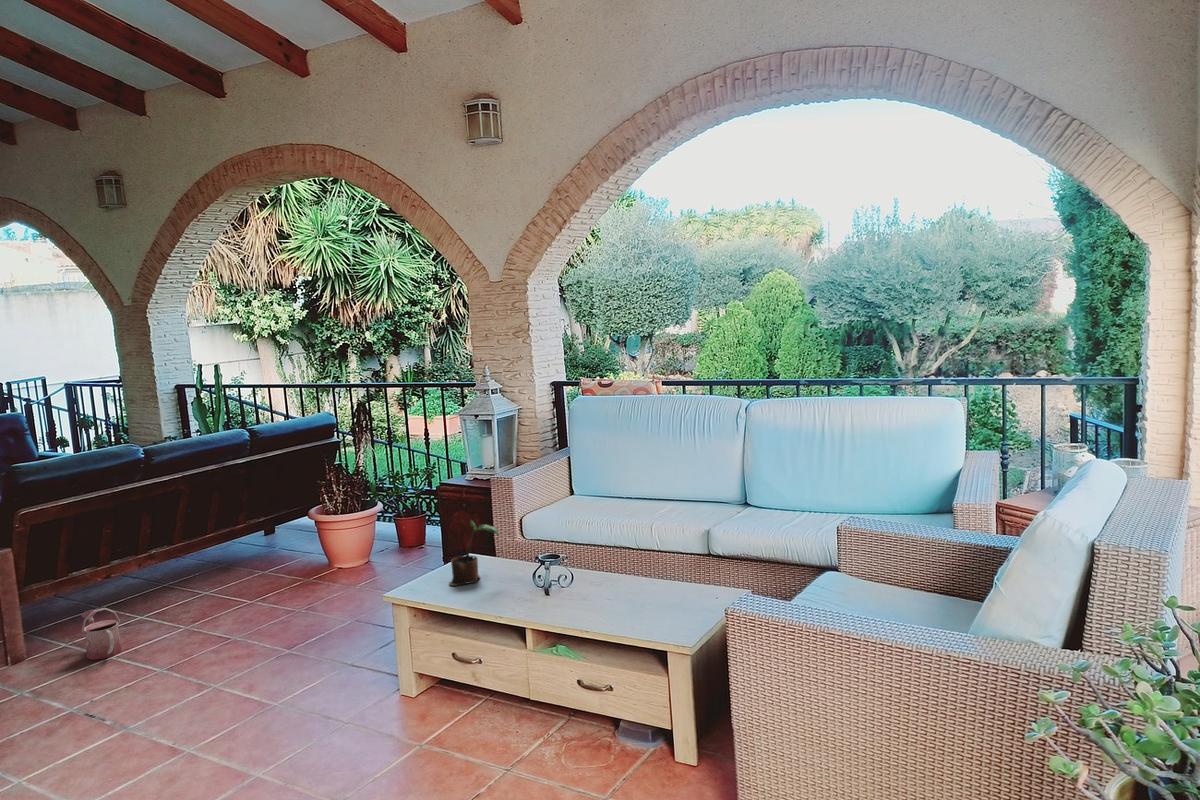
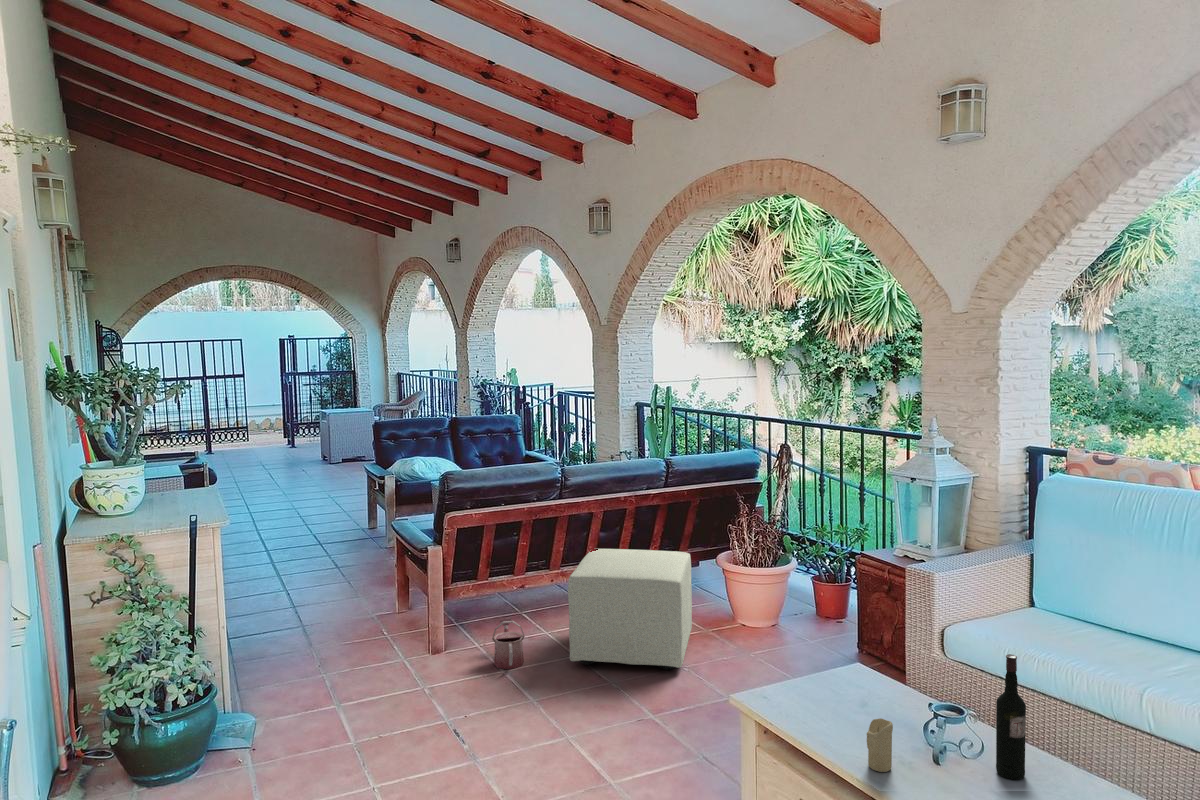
wine bottle: none [589,503,608,586] -> present [996,654,1026,780]
ottoman: none [171,510,298,632] -> present [568,549,692,670]
potted plant: present [449,520,499,586] -> none [804,631,878,714]
candle: none [511,567,529,604] -> present [867,718,893,772]

